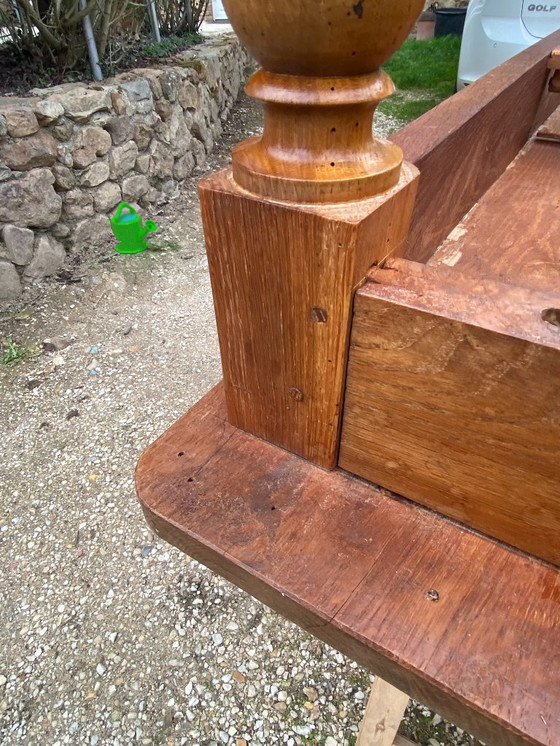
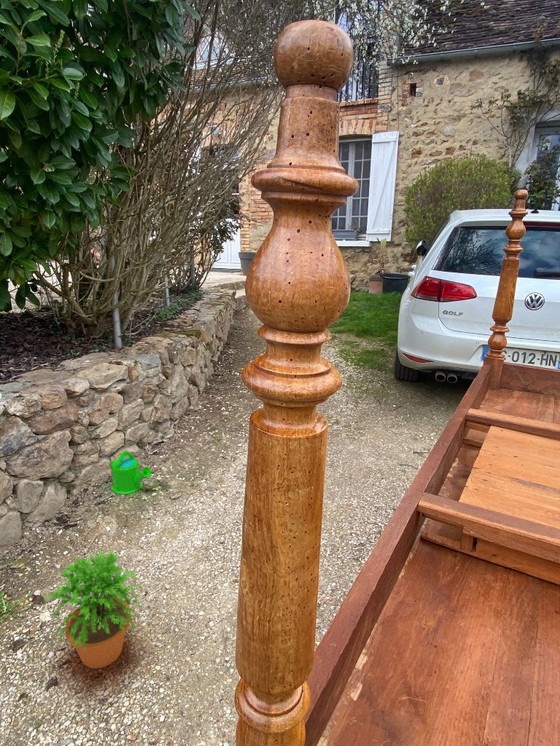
potted plant: none [44,279,159,402] -> present [44,551,141,668]

